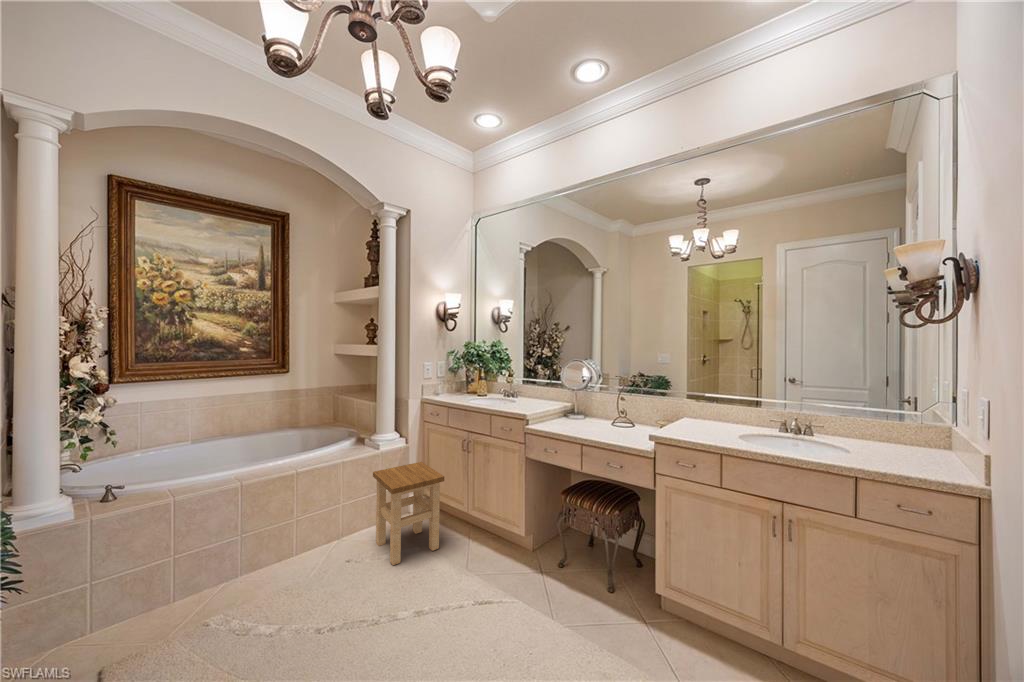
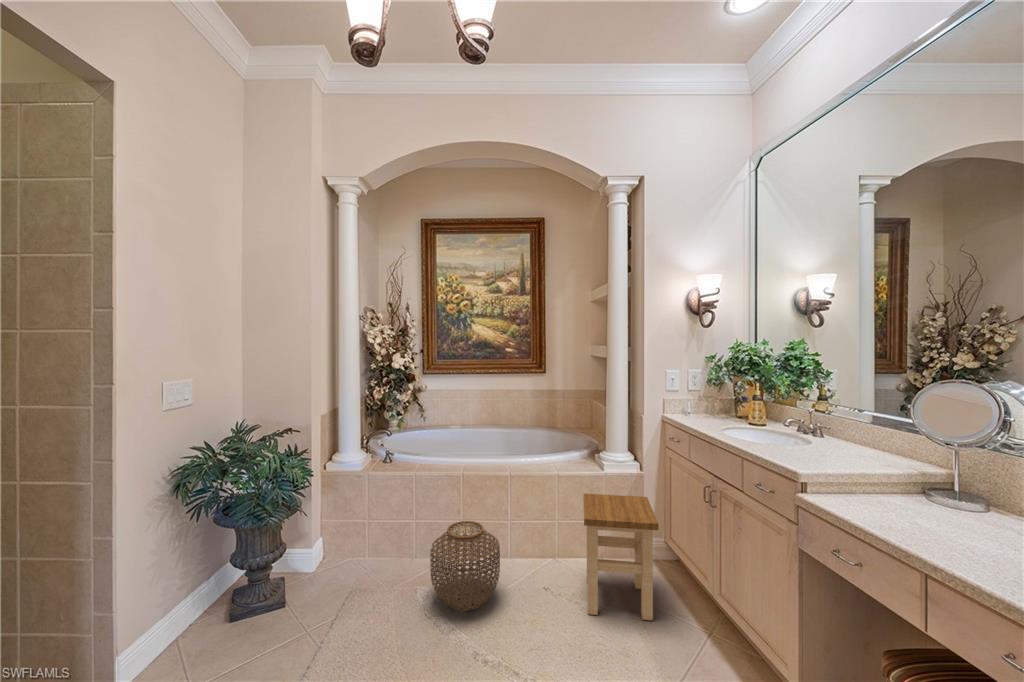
woven basket: none [227,527,311,621] -> present [430,521,500,611]

